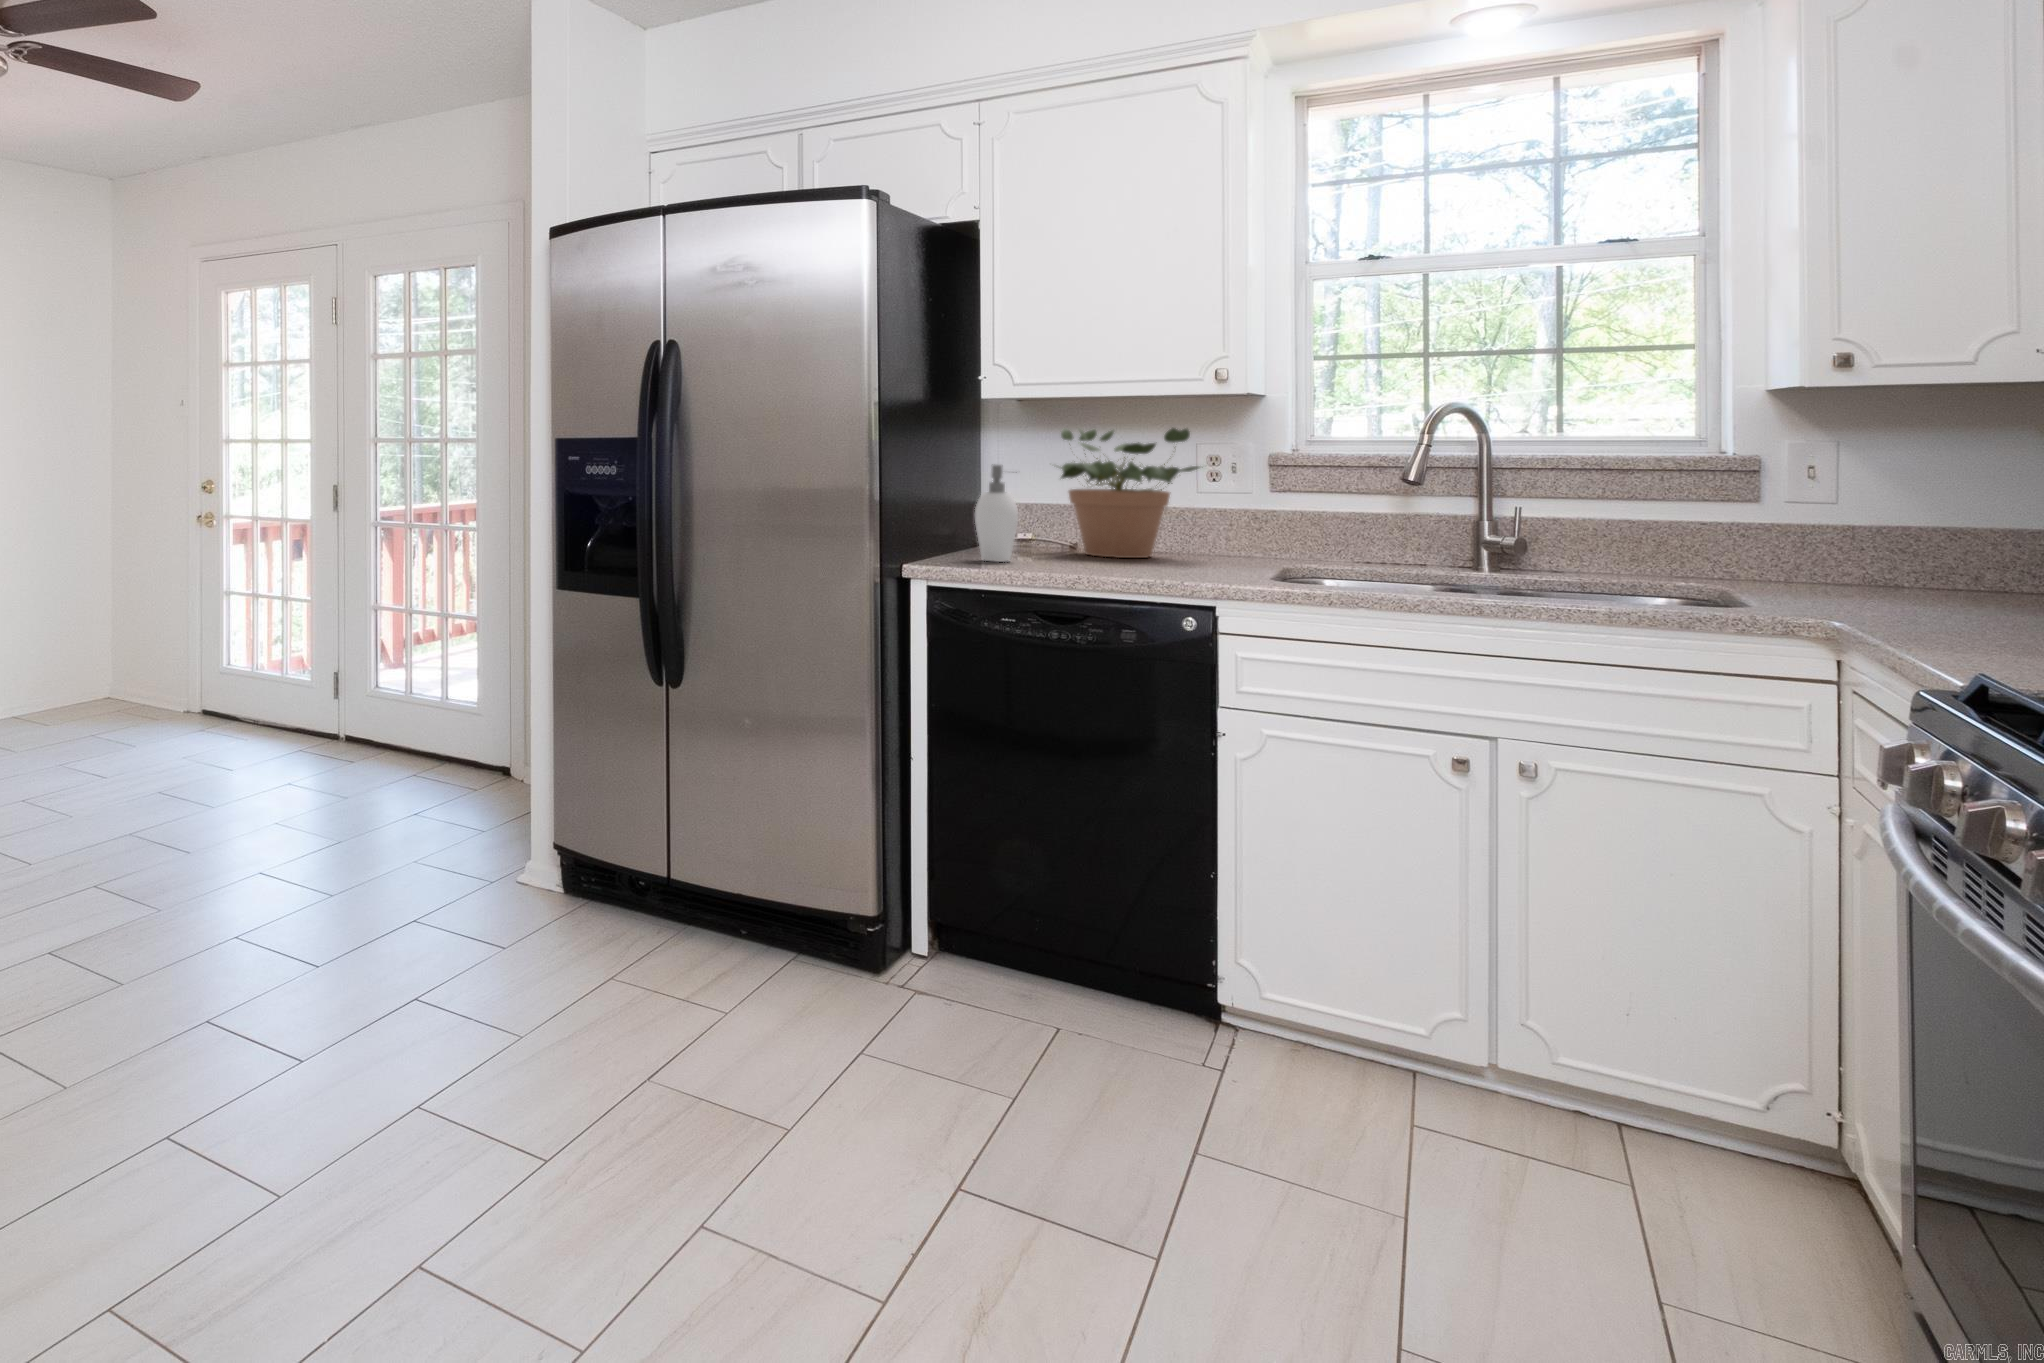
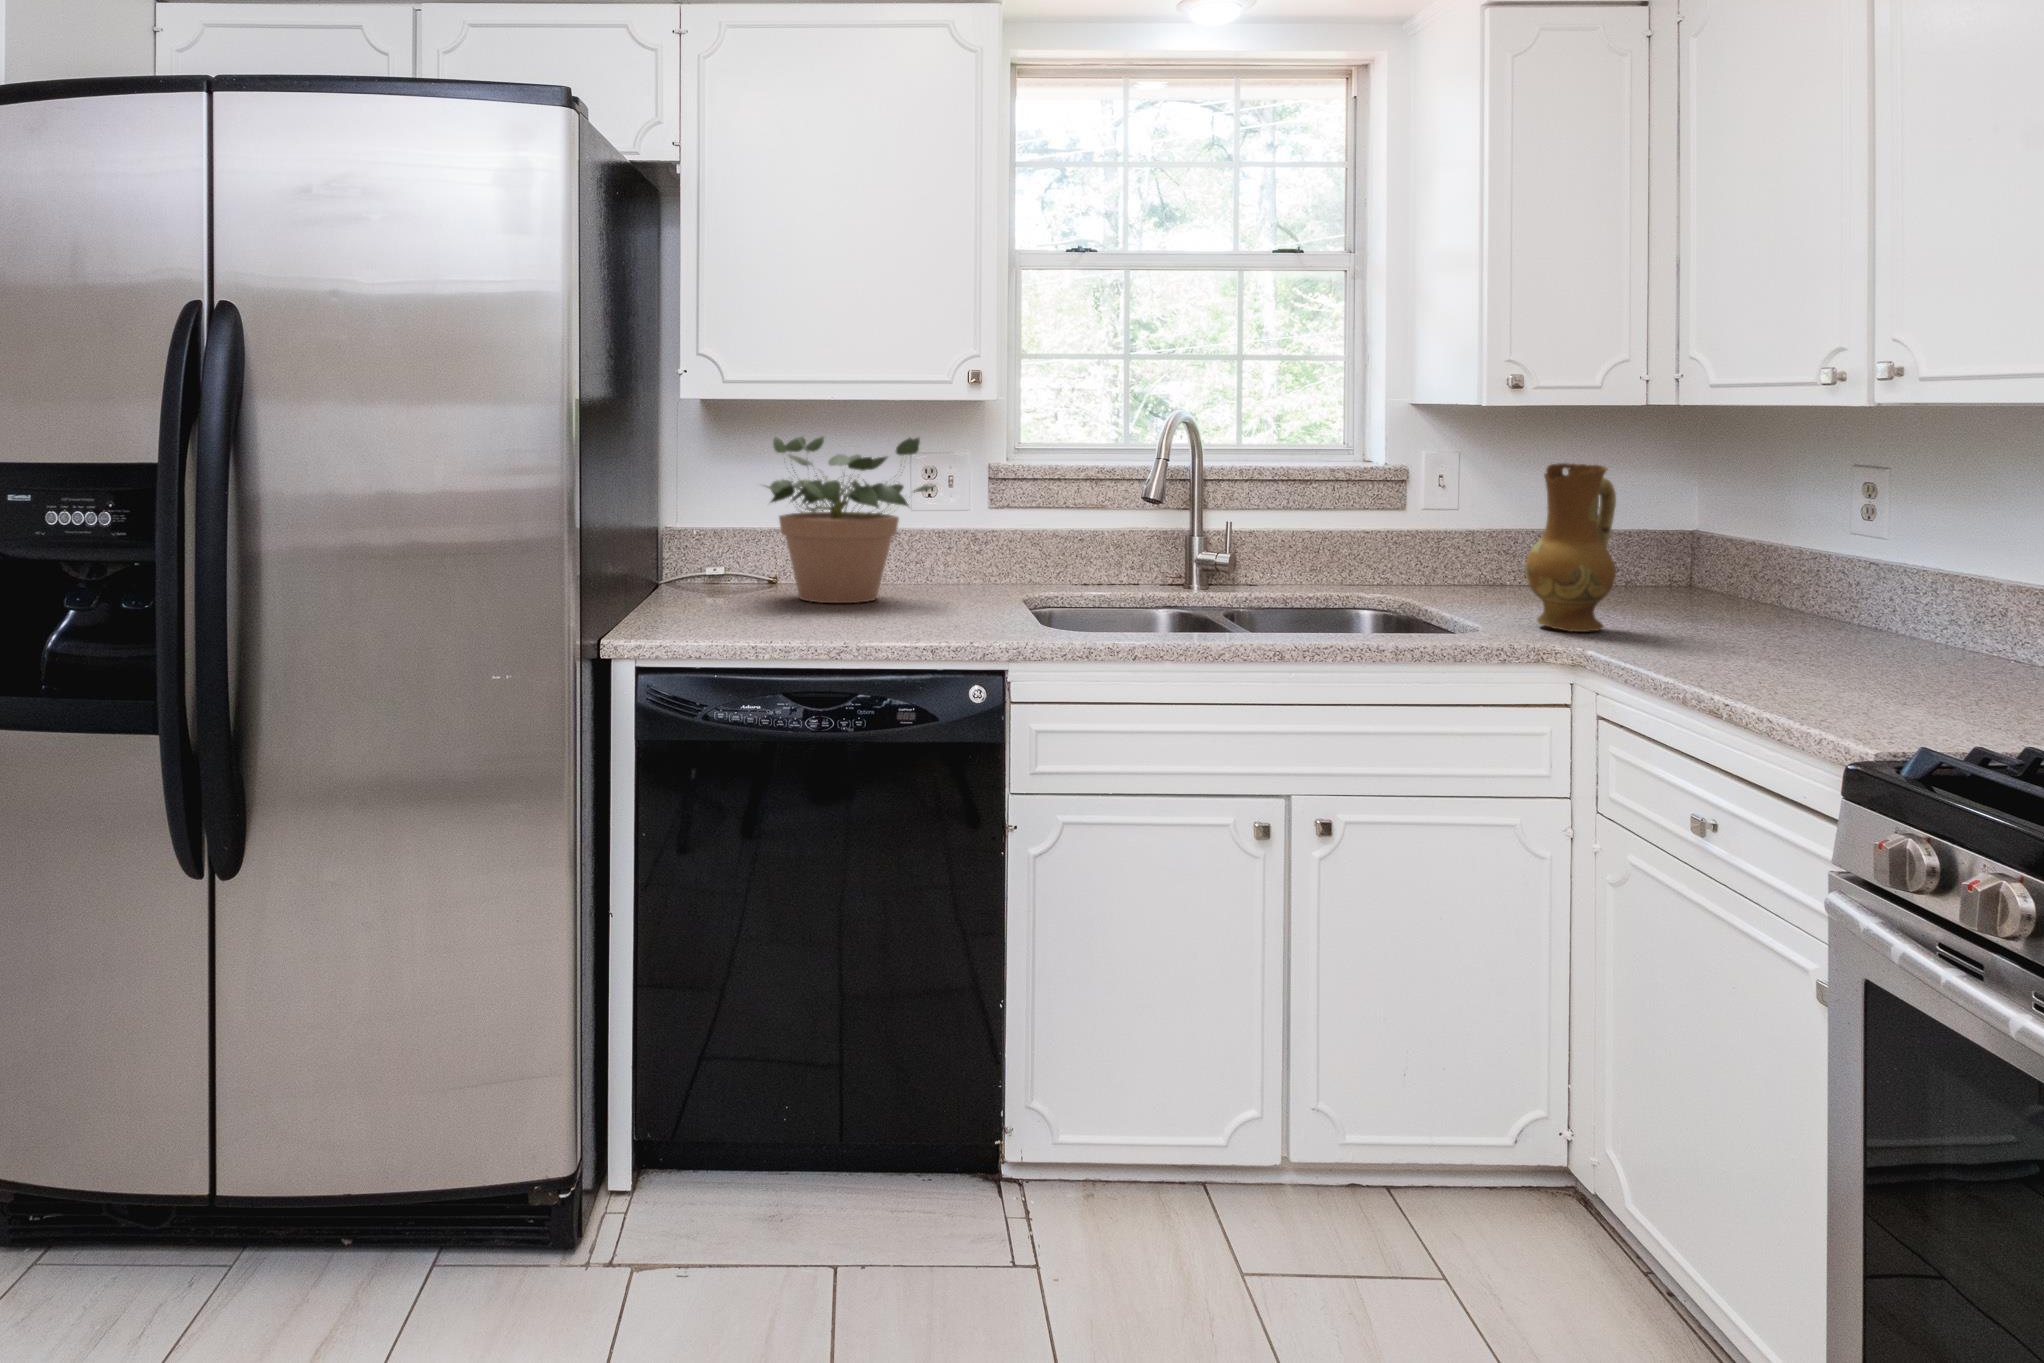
ceramic jug: none [1814,443,1943,615] -> present [1525,463,1616,632]
soap dispenser: present [974,465,1018,562] -> none [687,492,753,626]

